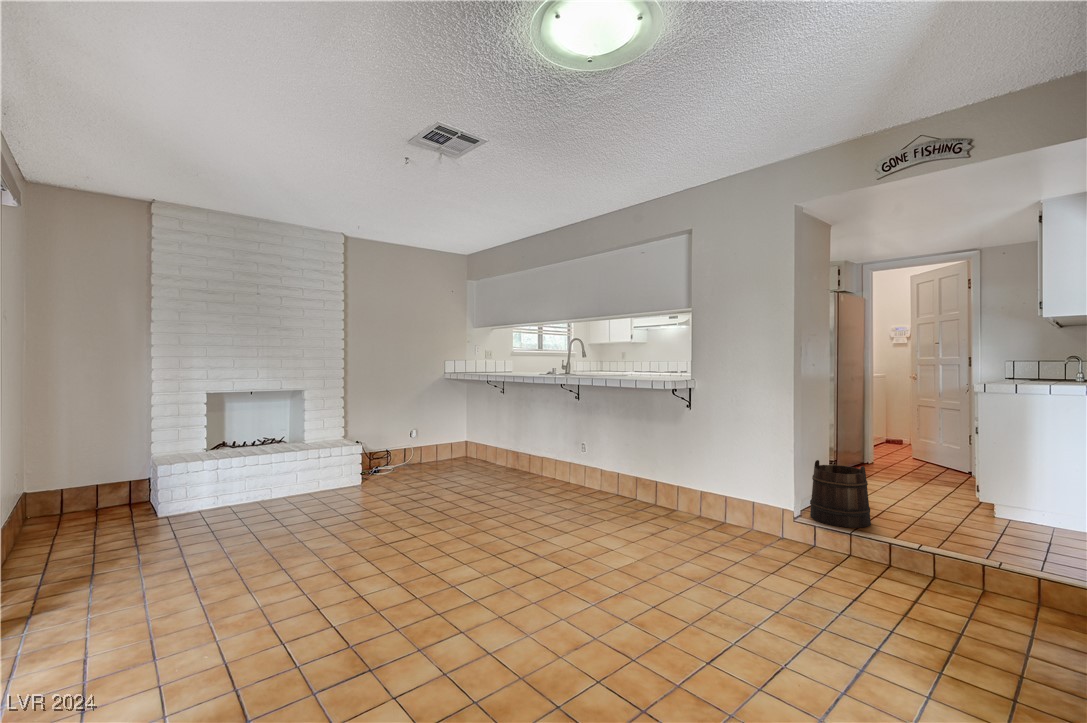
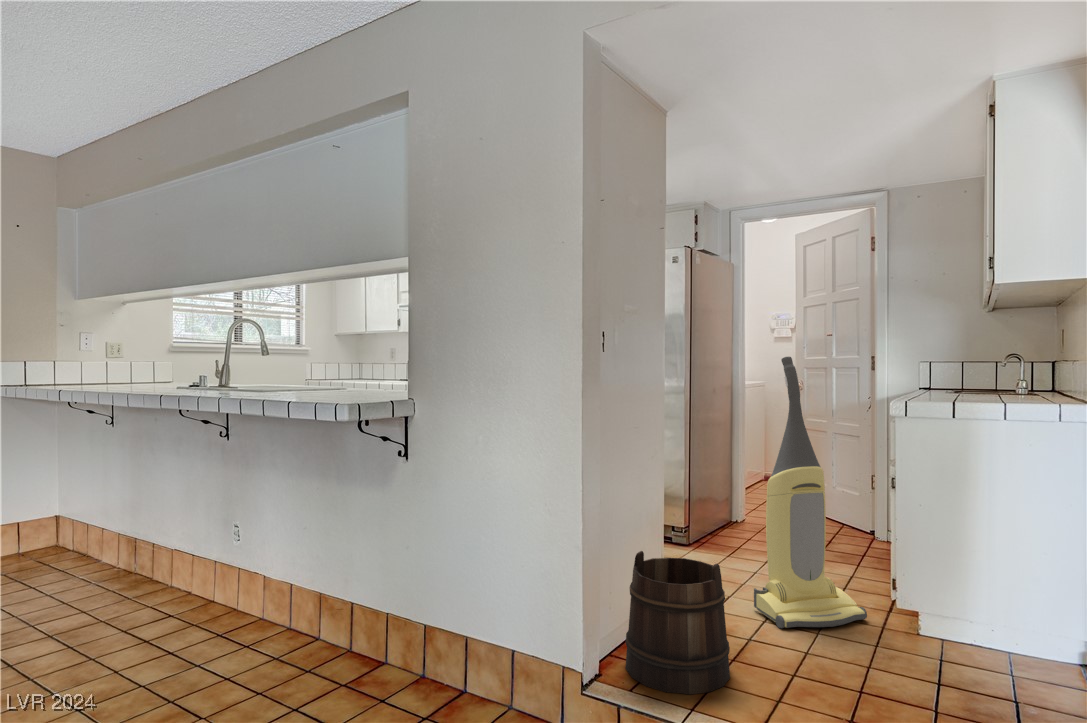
vacuum cleaner: none [882,359,958,512] -> present [754,357,867,628]

